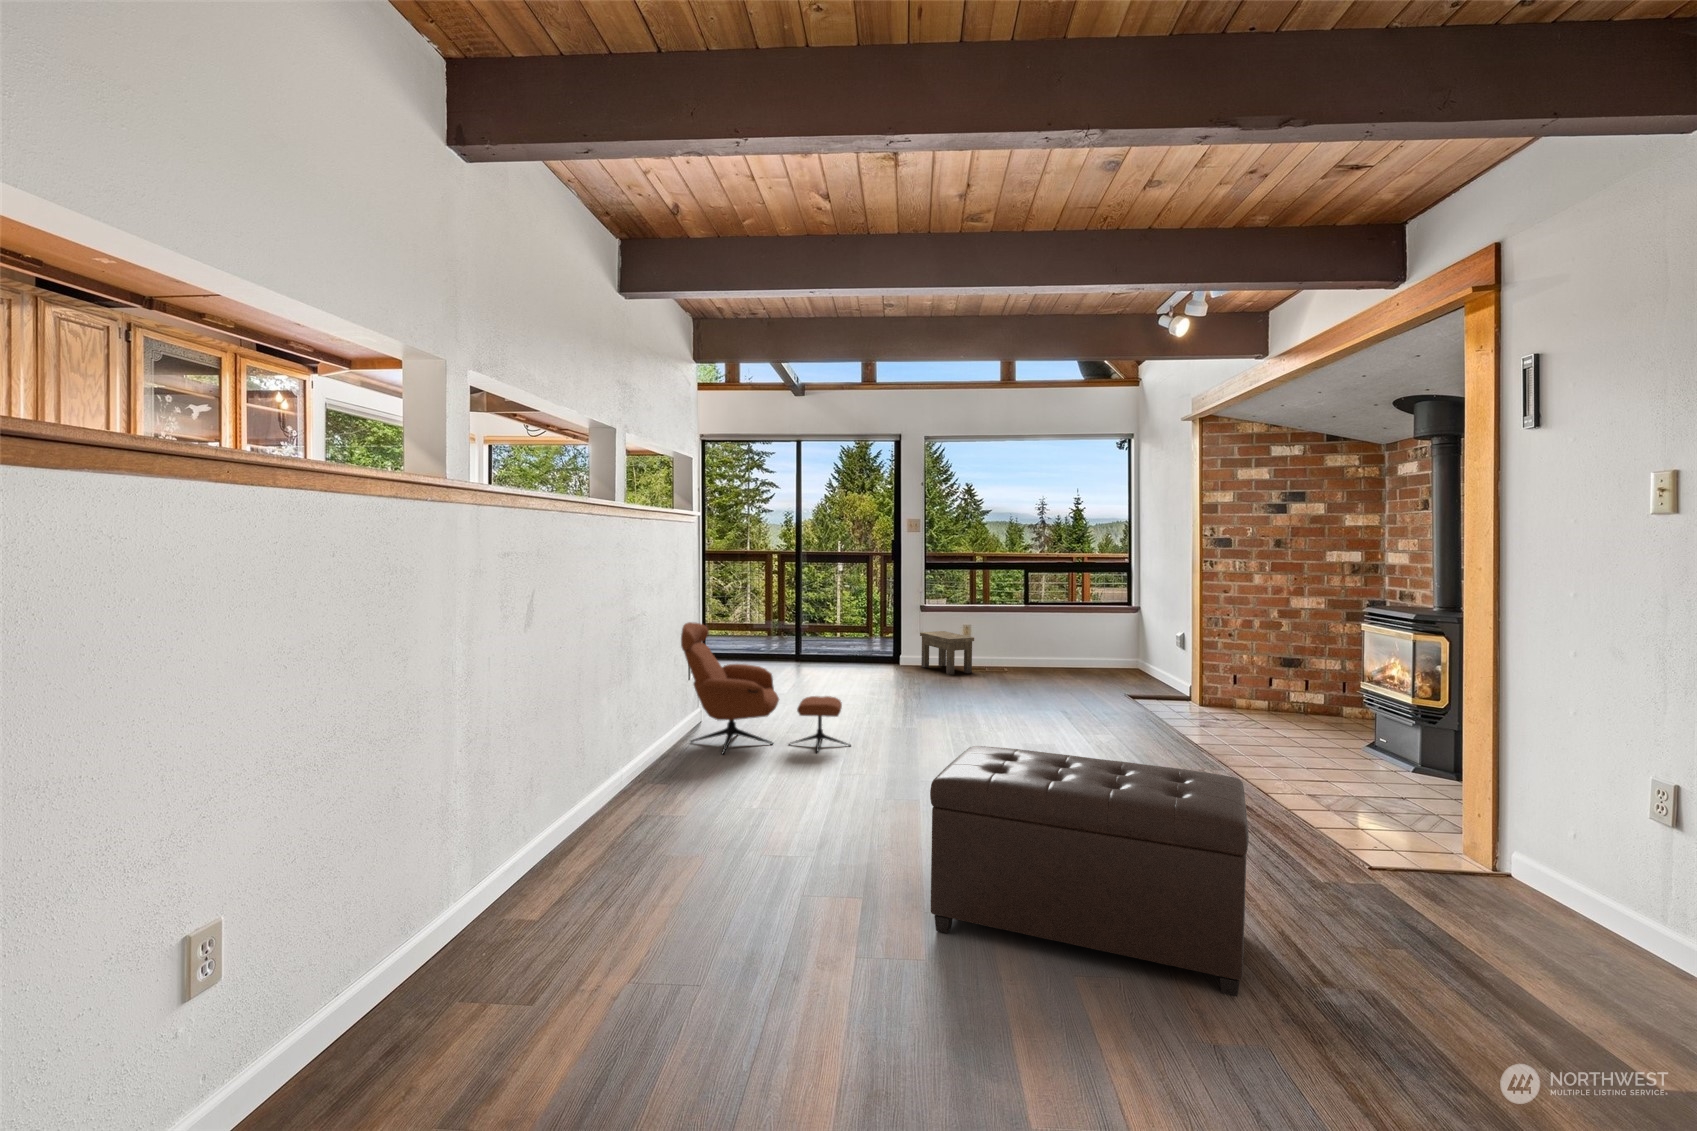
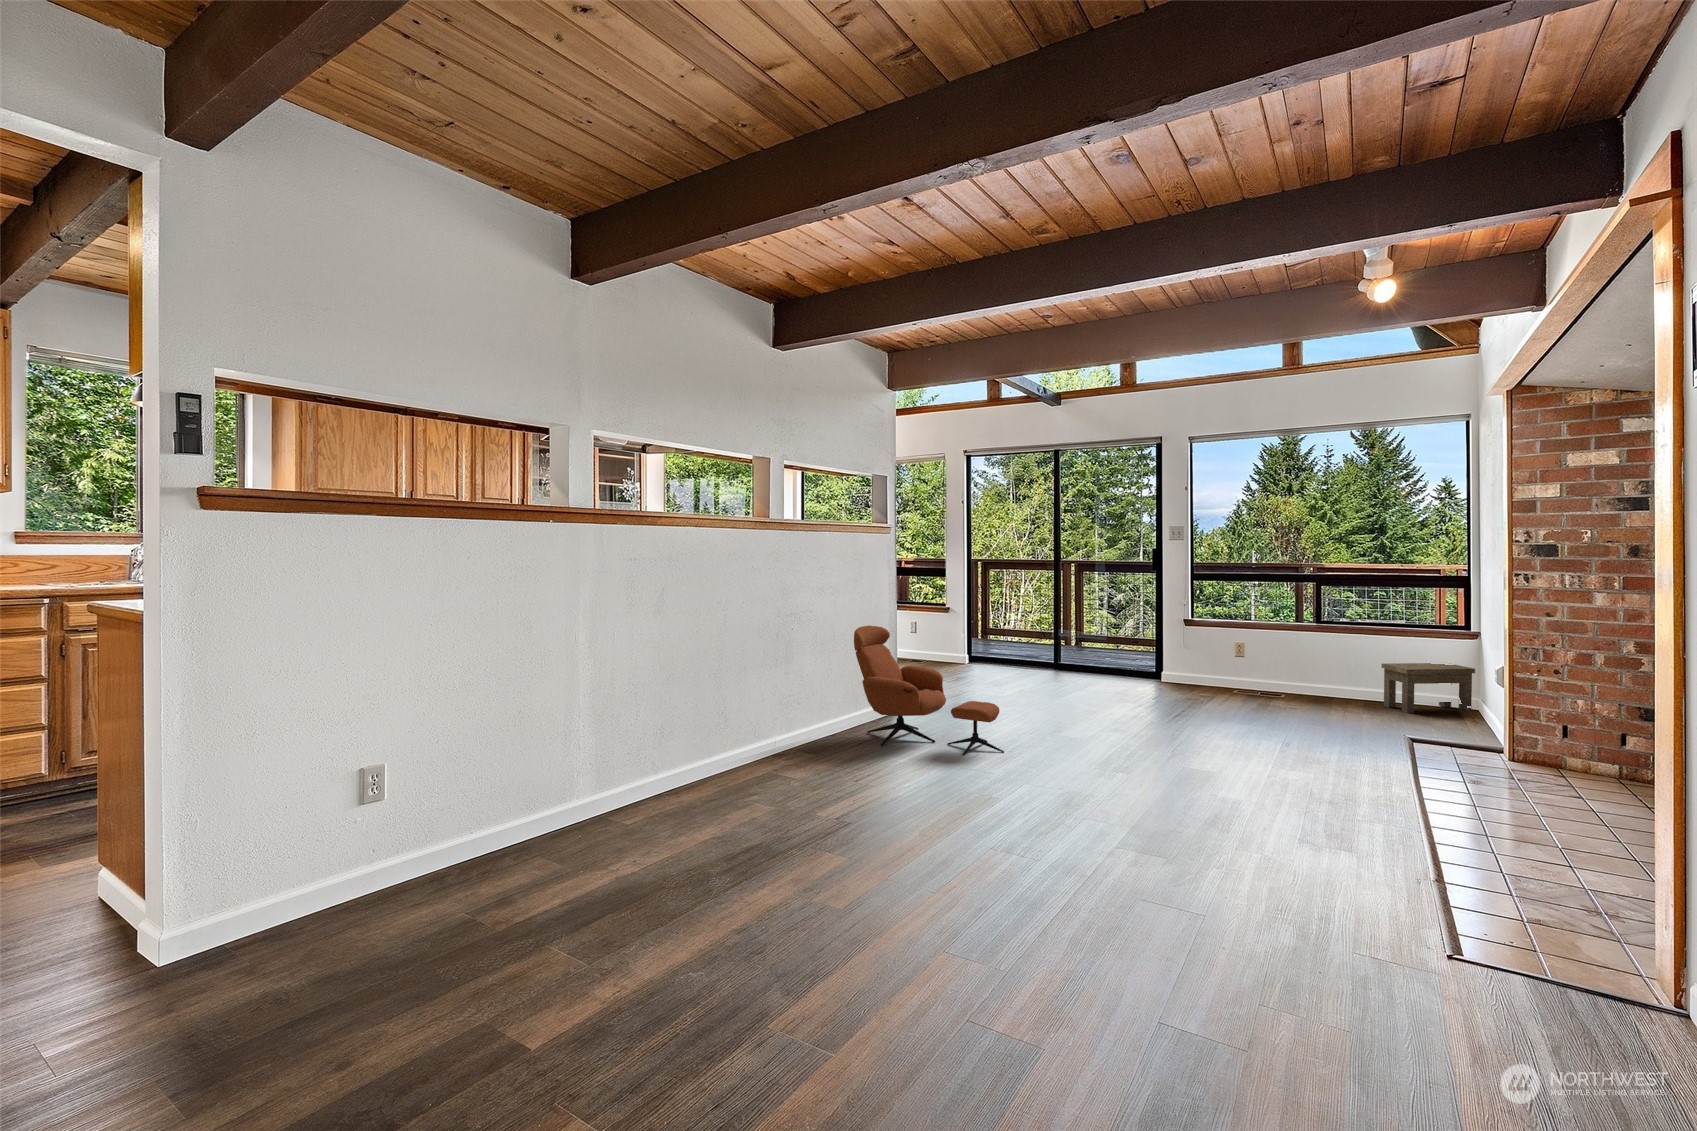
side table: present [920,631,974,675] -> present [1382,663,1475,713]
ottoman: present [930,746,1249,997] -> none [859,753,1176,1046]

